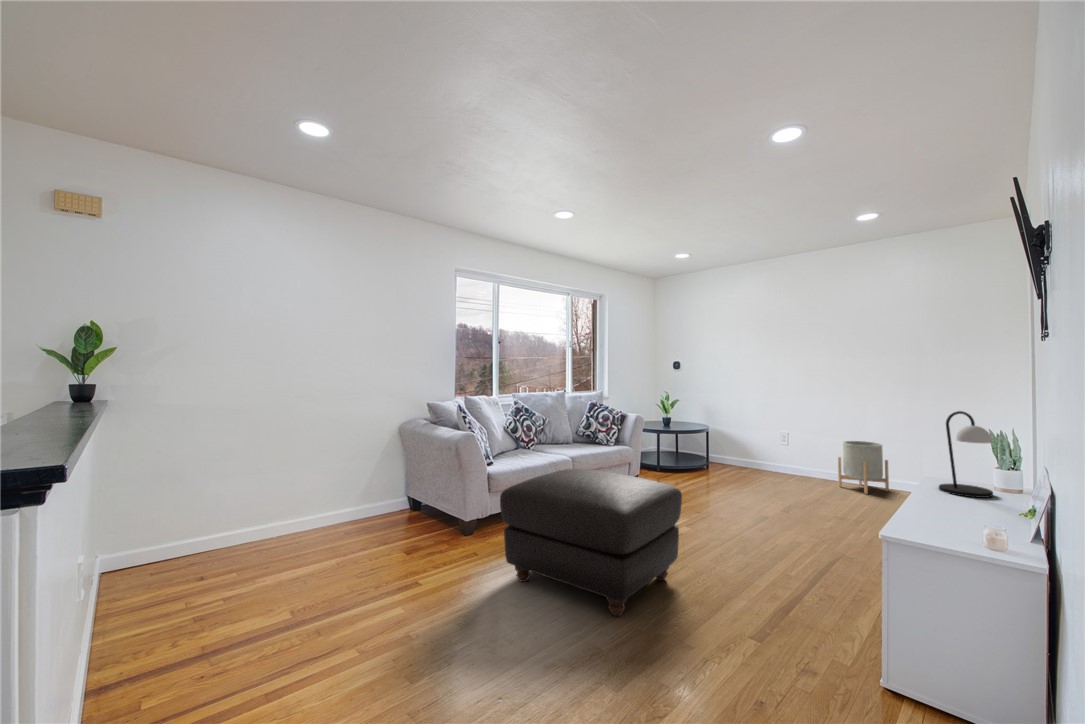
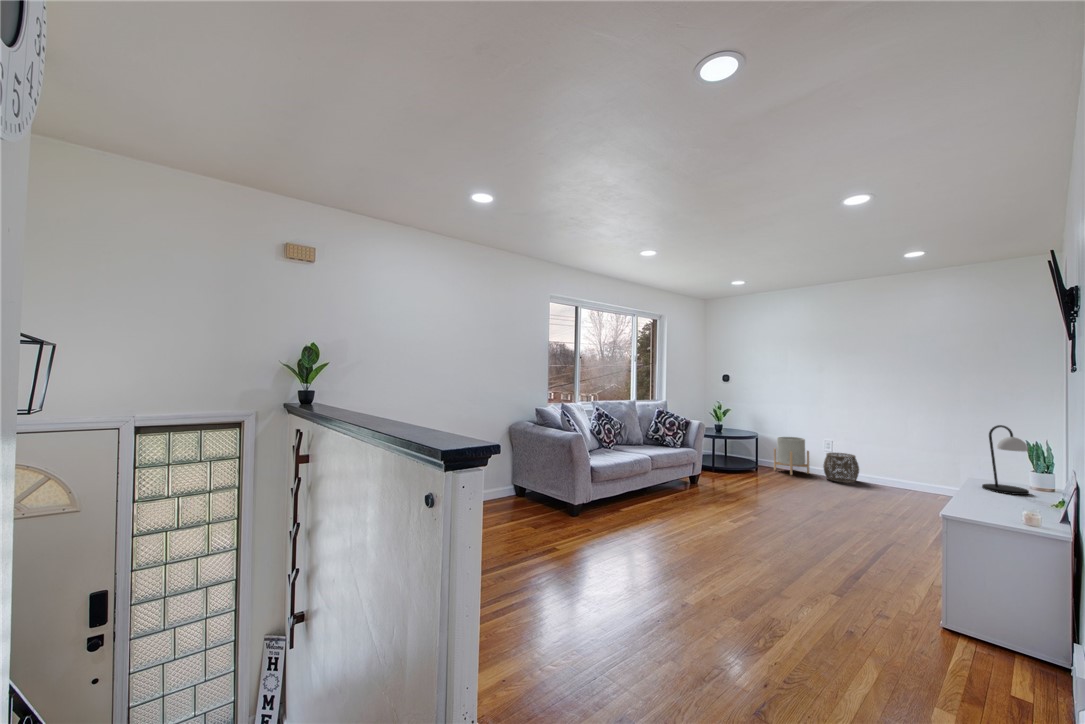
planter: present [838,441,889,494] -> present [774,437,809,475]
woven basket: none [778,446,817,481] -> present [823,452,859,483]
ottoman: present [500,469,682,616] -> none [618,465,765,578]

